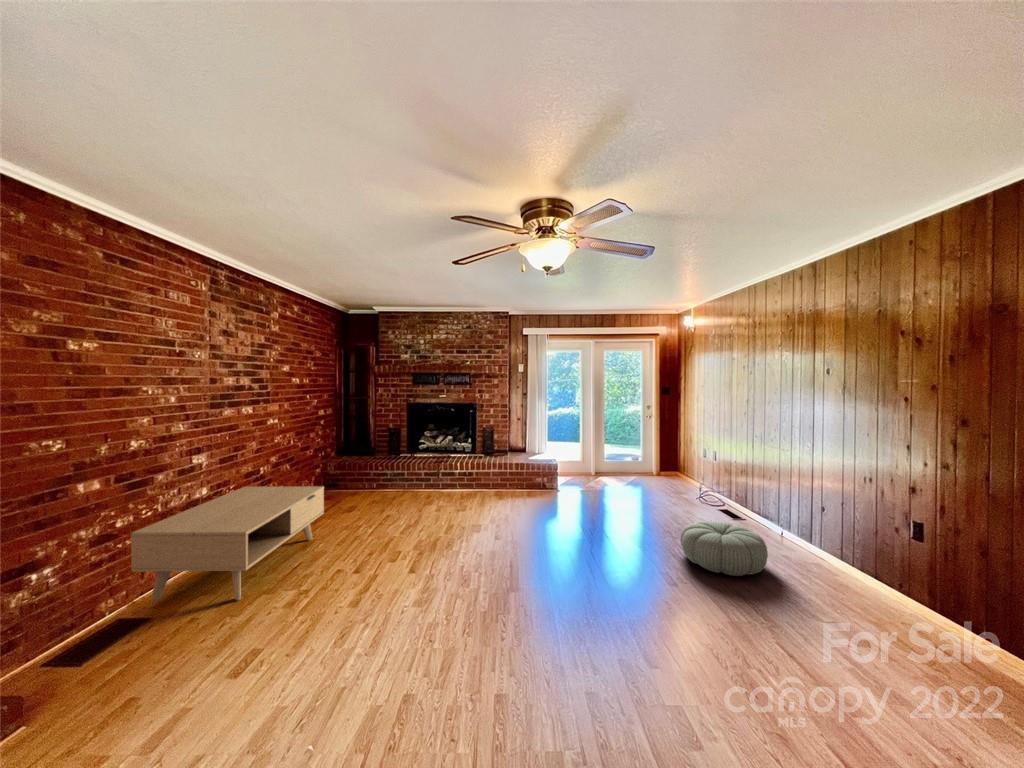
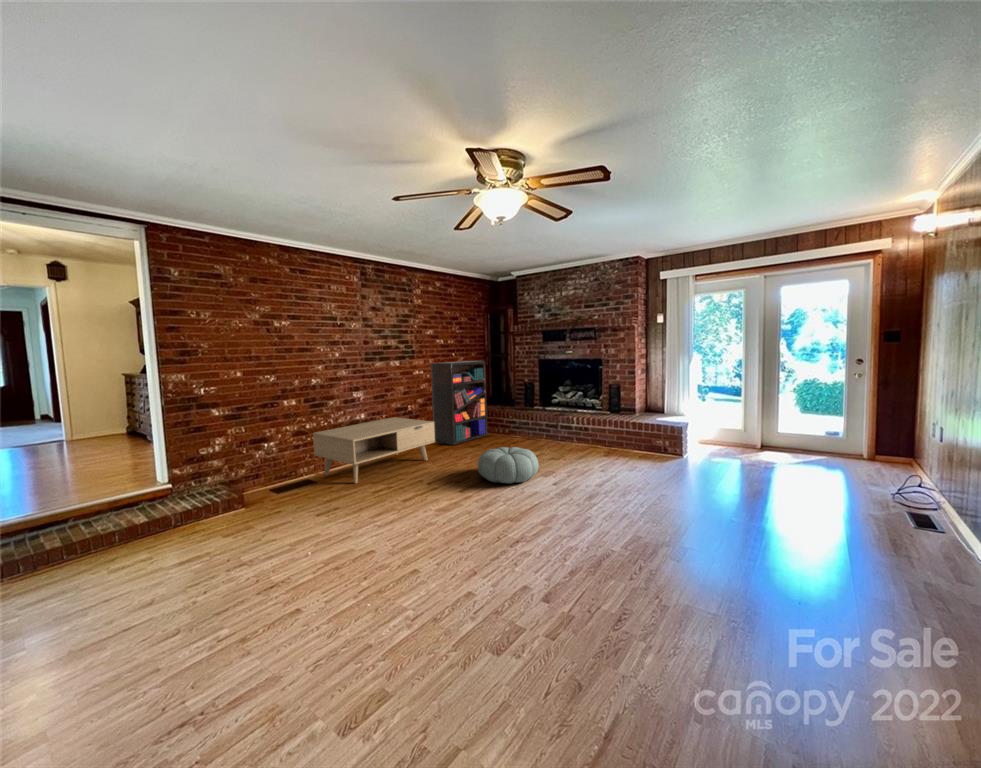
bookshelf: none [288,405,352,513] -> present [431,361,487,445]
pouf: present [680,521,768,576] -> present [477,447,539,483]

